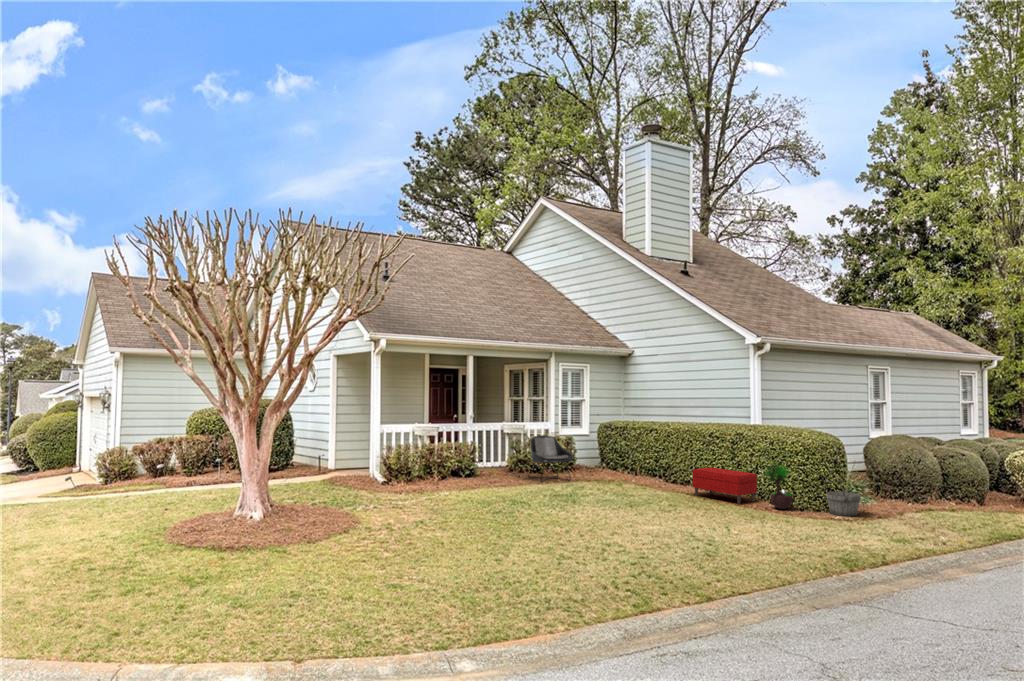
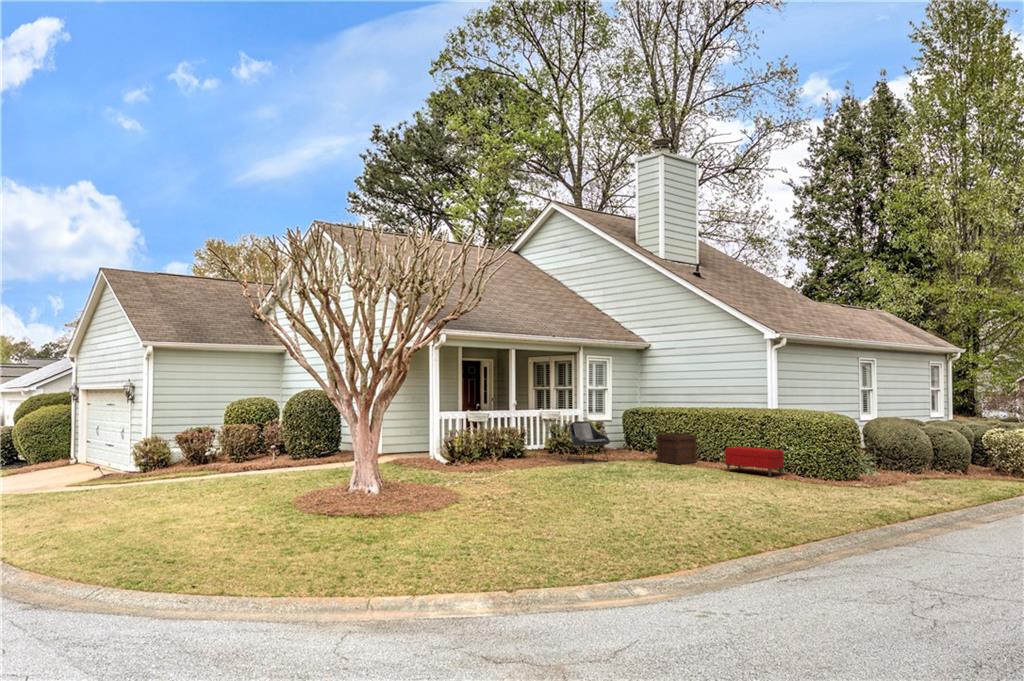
wooden crate: none [625,450,669,486] -> present [657,433,697,465]
potted tree: present [764,464,793,509] -> none [792,436,819,480]
wooden bucket: present [826,488,861,516] -> none [847,459,878,484]

